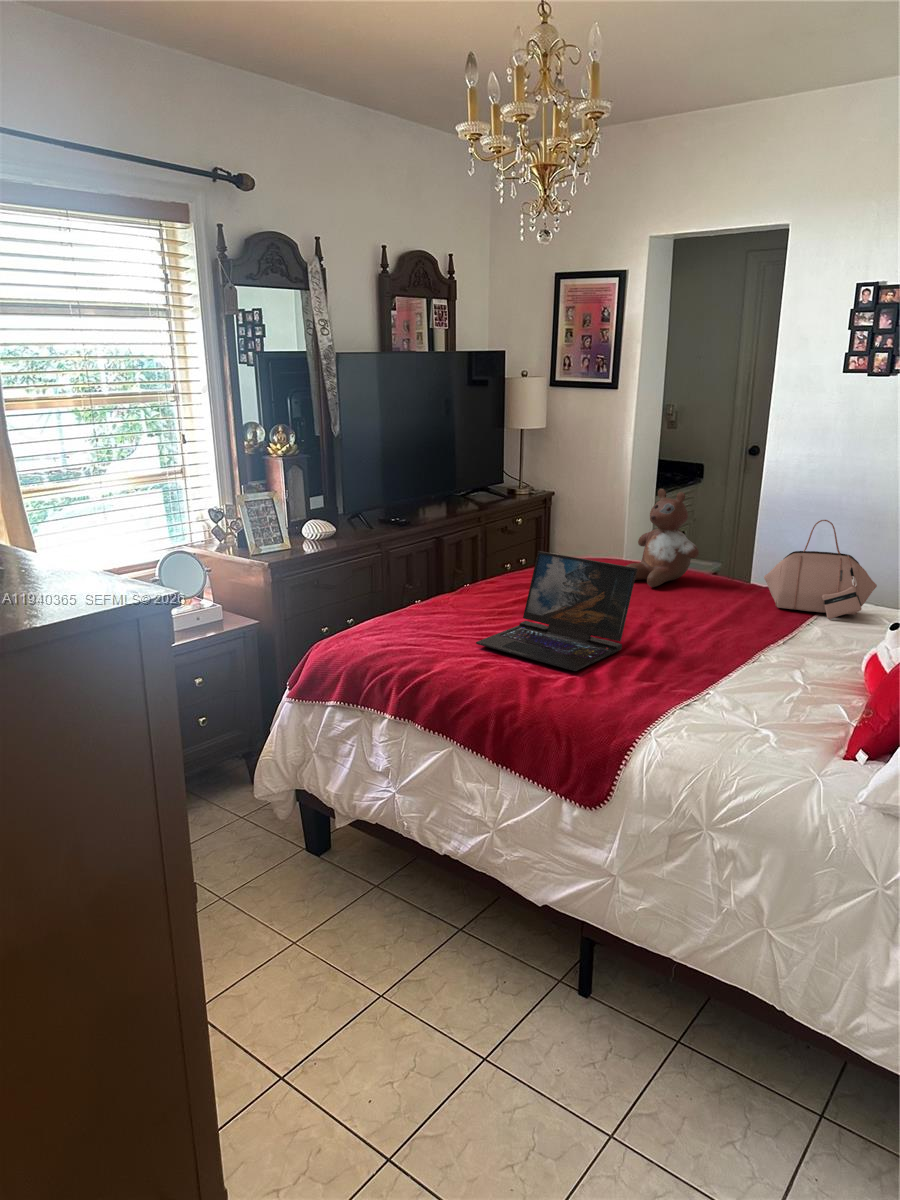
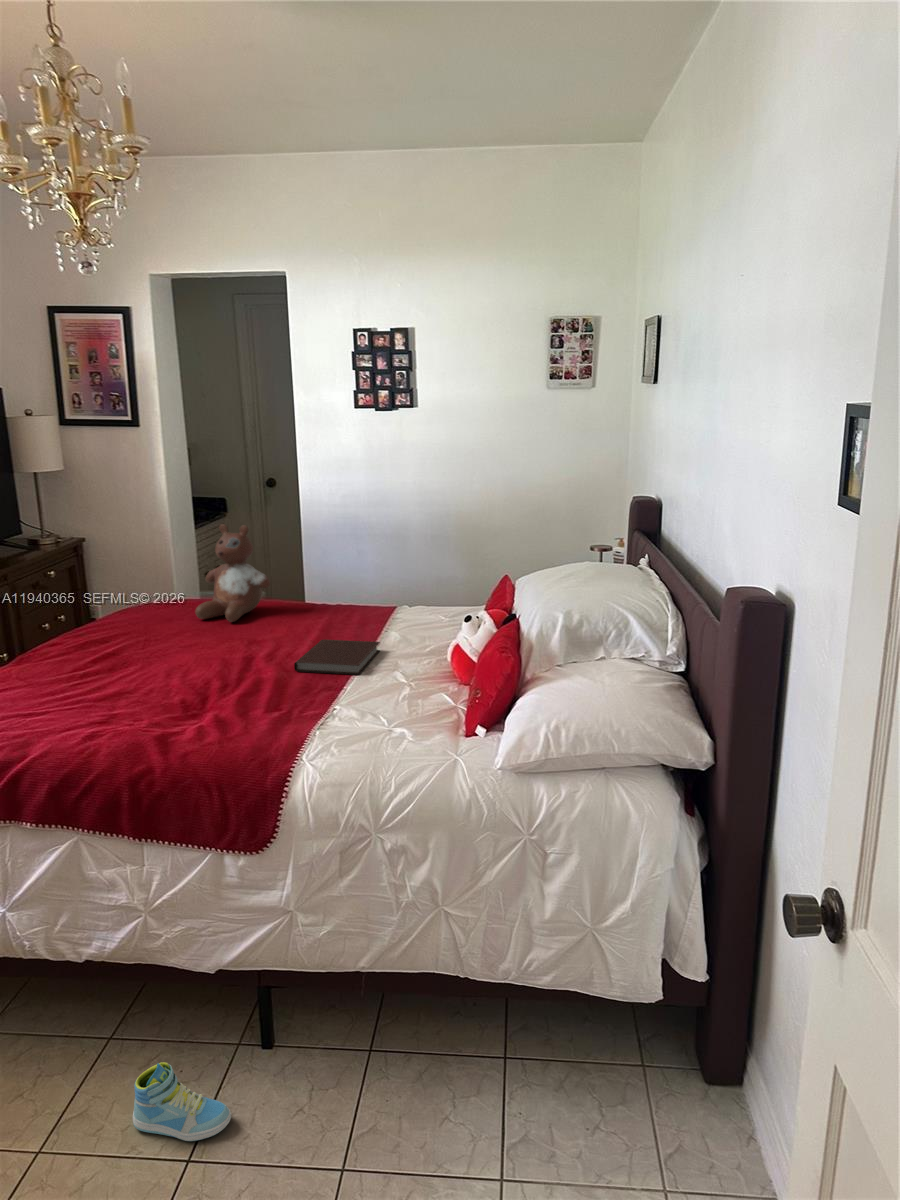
handbag: present [764,520,877,619] -> none [336,538,429,624]
laptop: present [476,551,637,671] -> none [71,602,236,719]
notebook: none [689,620,794,664] -> present [294,639,380,675]
sneaker: none [451,963,527,1046] -> present [133,1062,231,1141]

